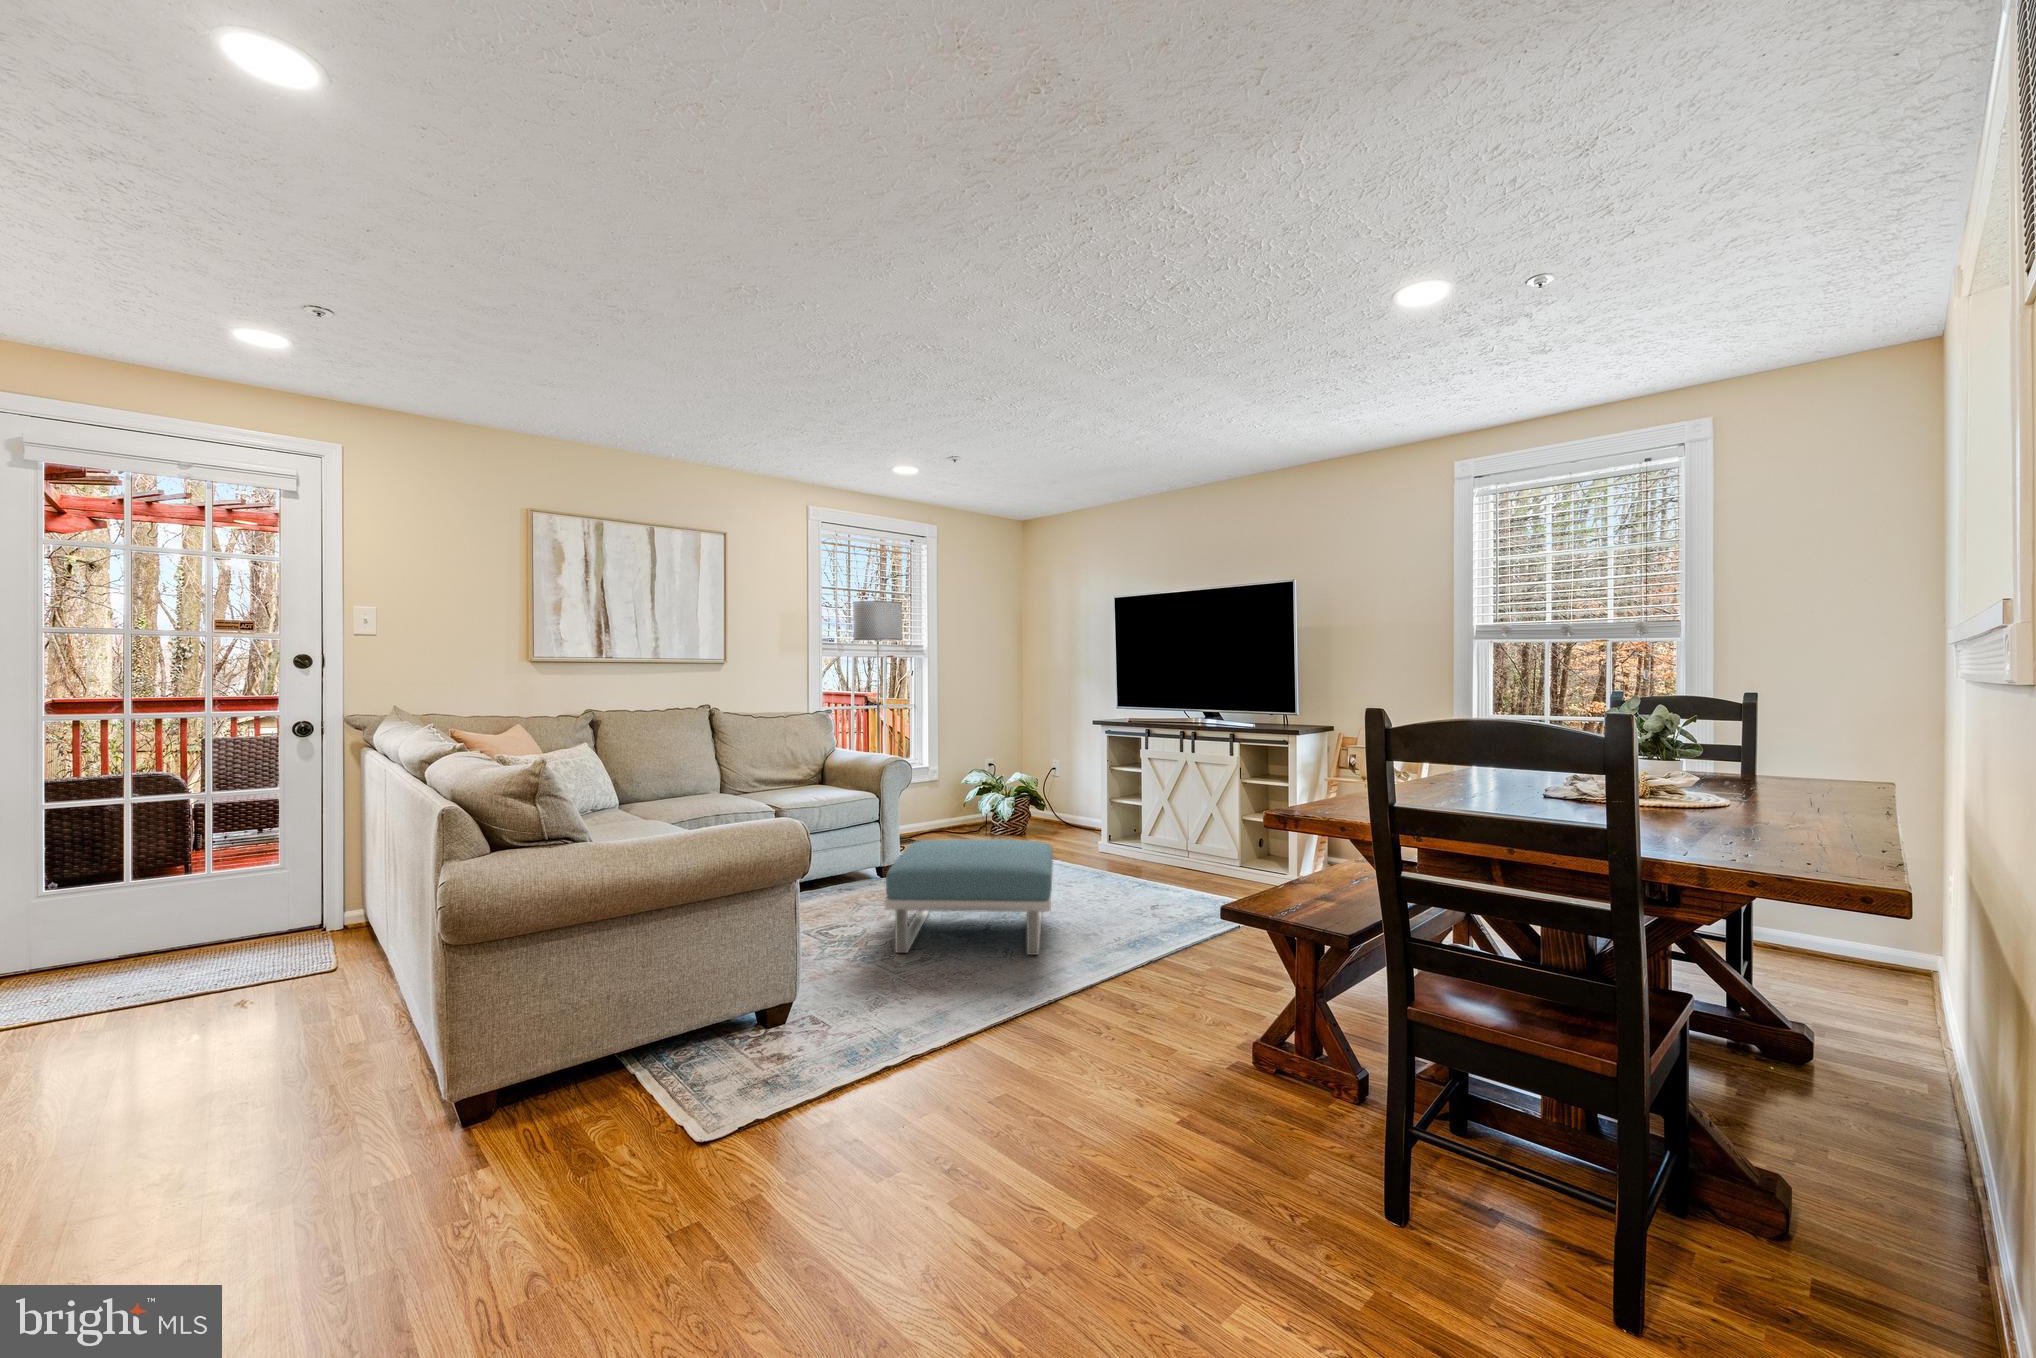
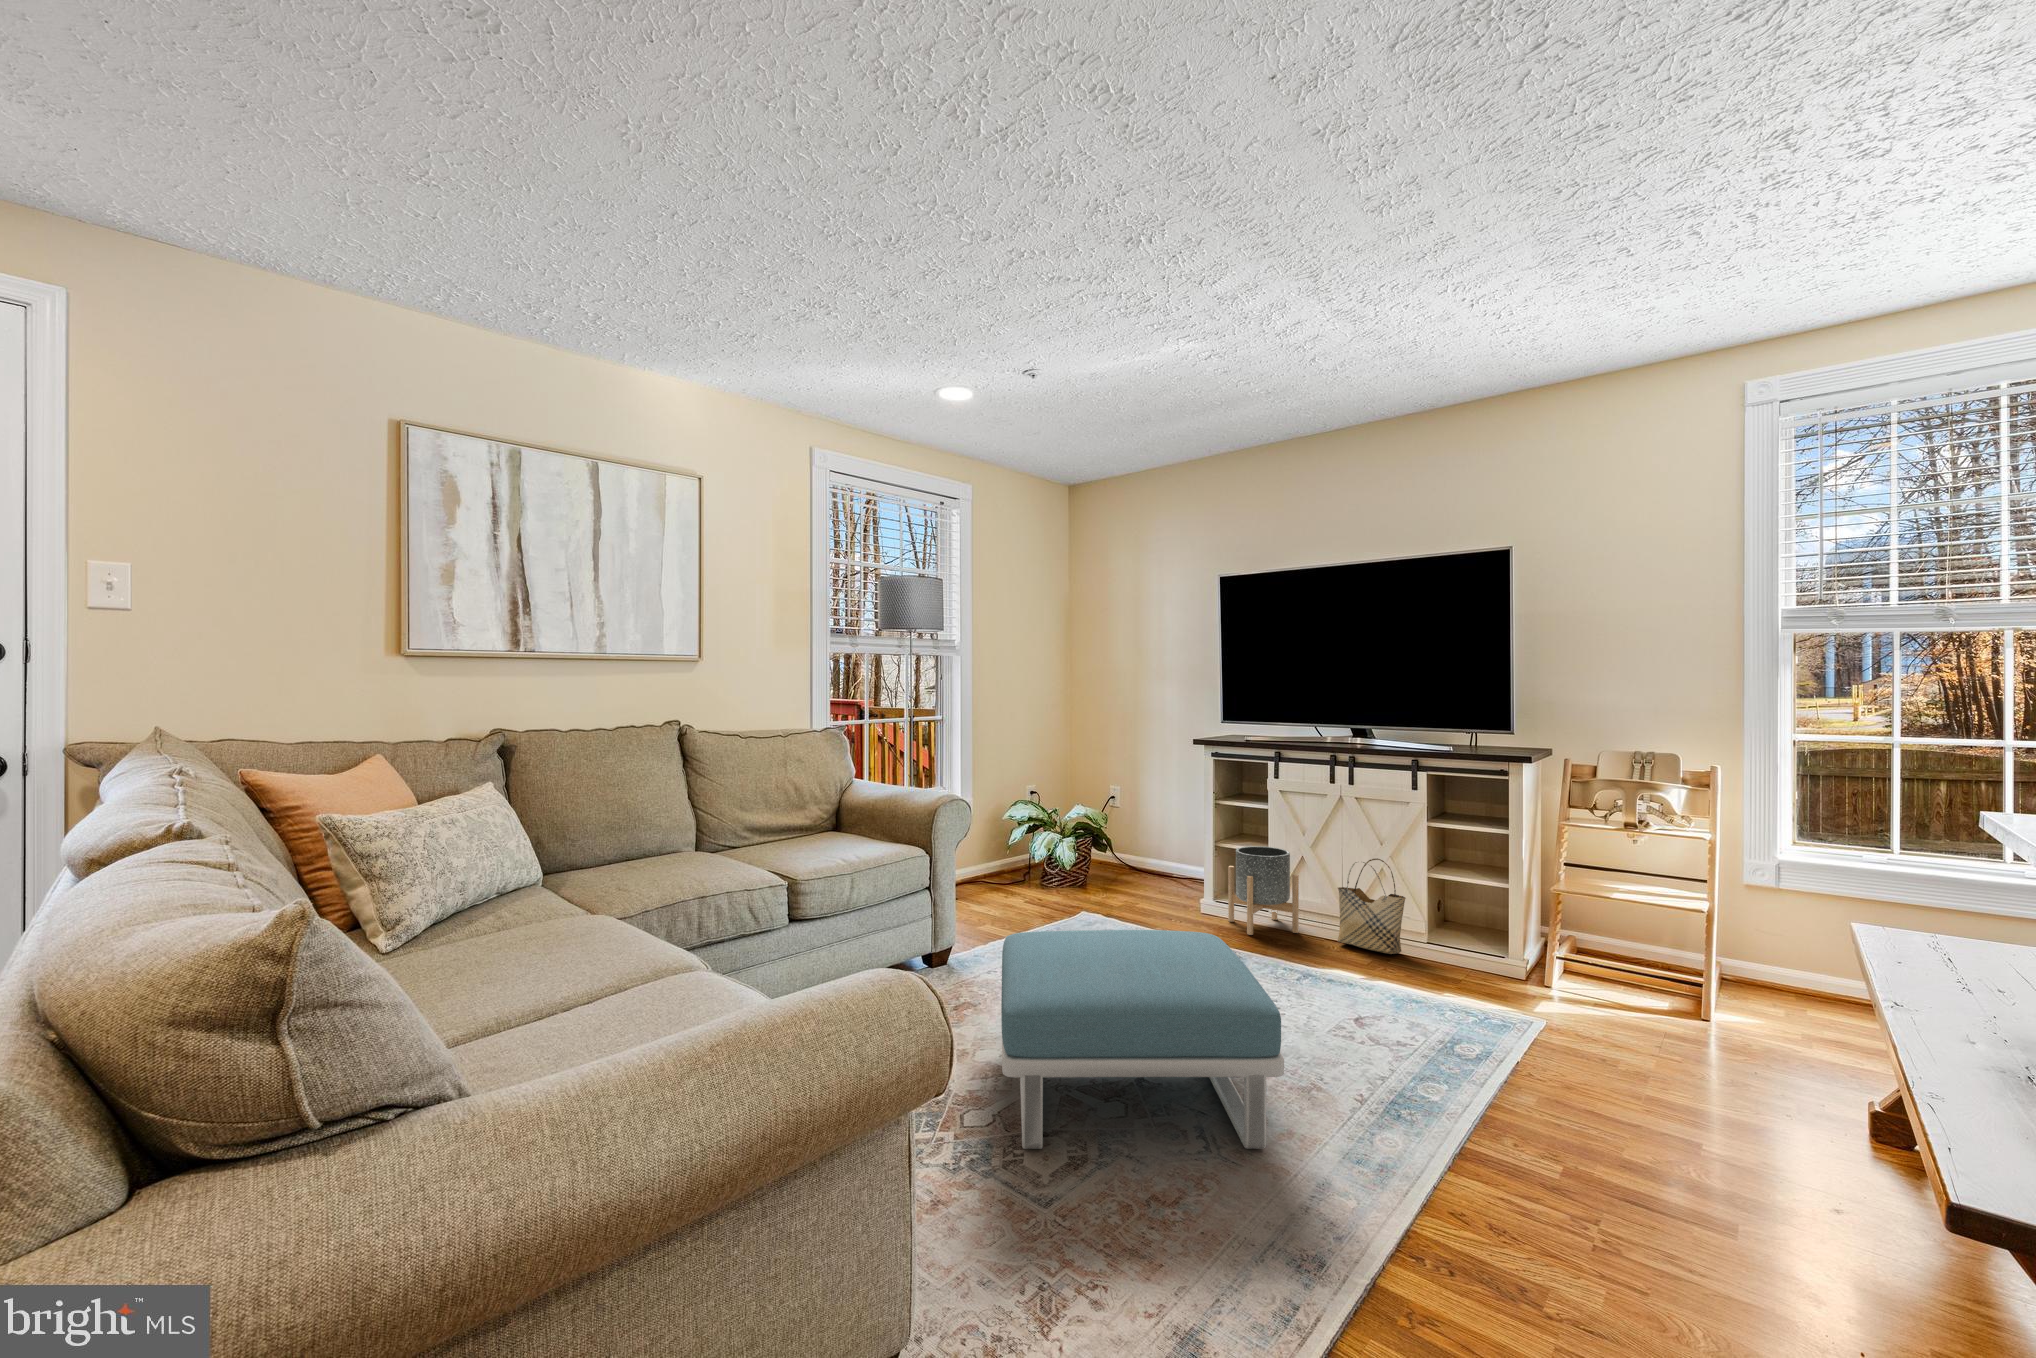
planter: none [1110,799,1155,861] -> present [1228,846,1299,935]
woven basket: none [1177,805,1221,872] -> present [1338,858,1406,954]

